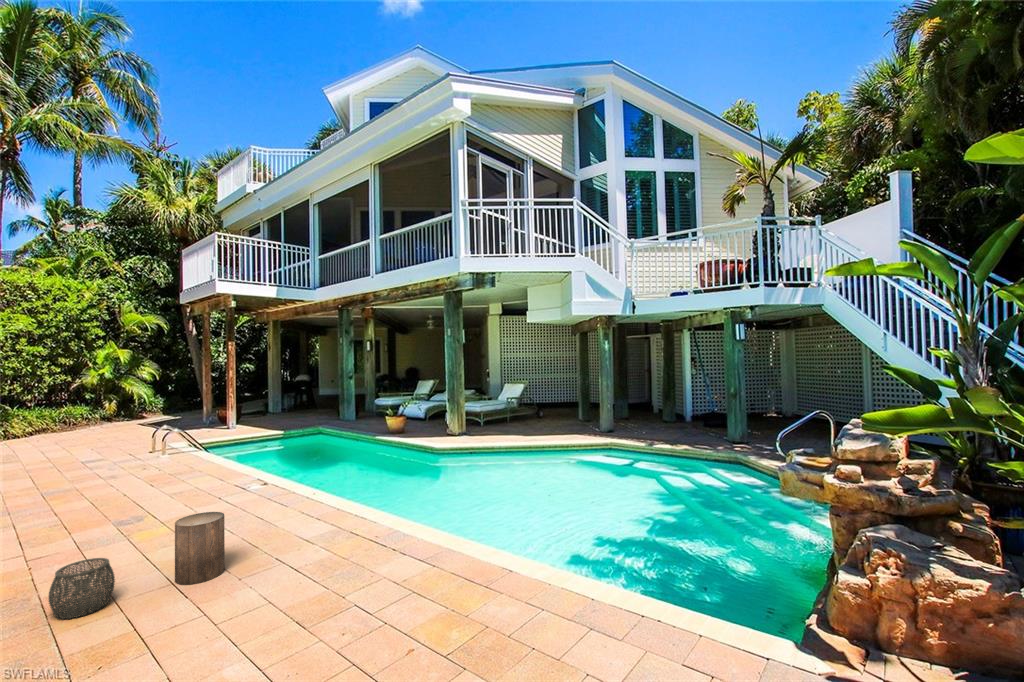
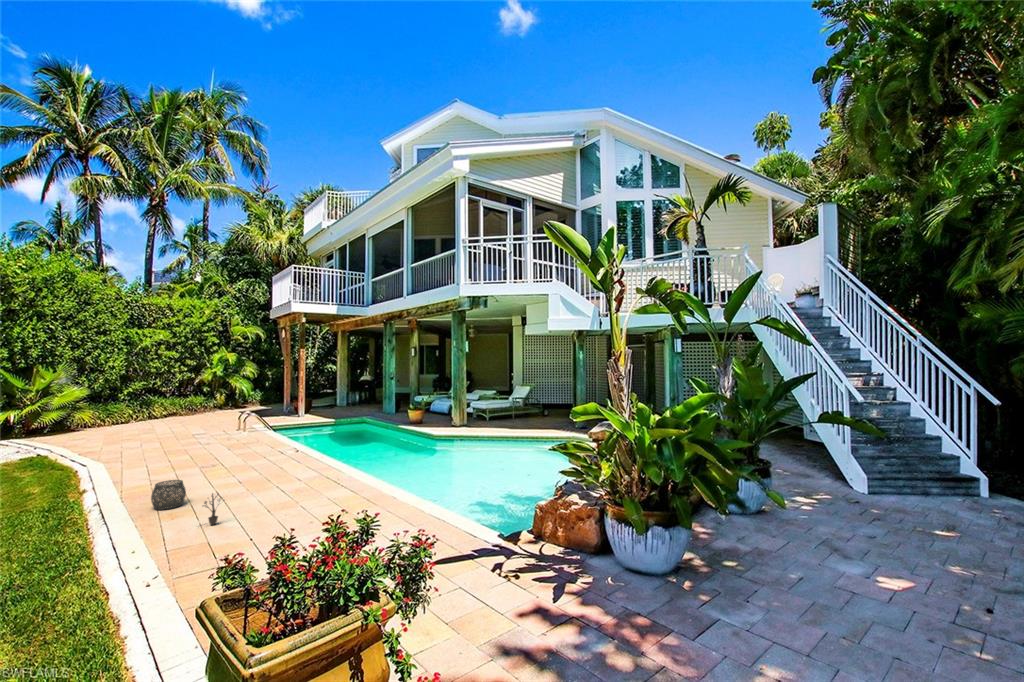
stool: present [175,512,225,585] -> none [220,460,250,501]
decorative plant: none [159,588,208,657] -> present [203,494,224,525]

